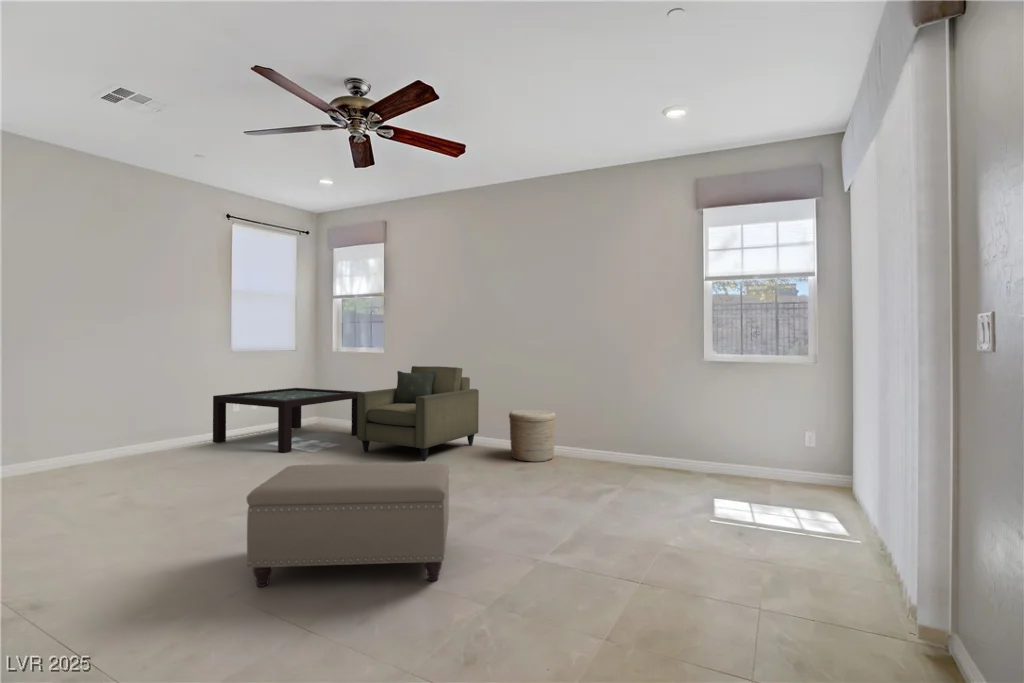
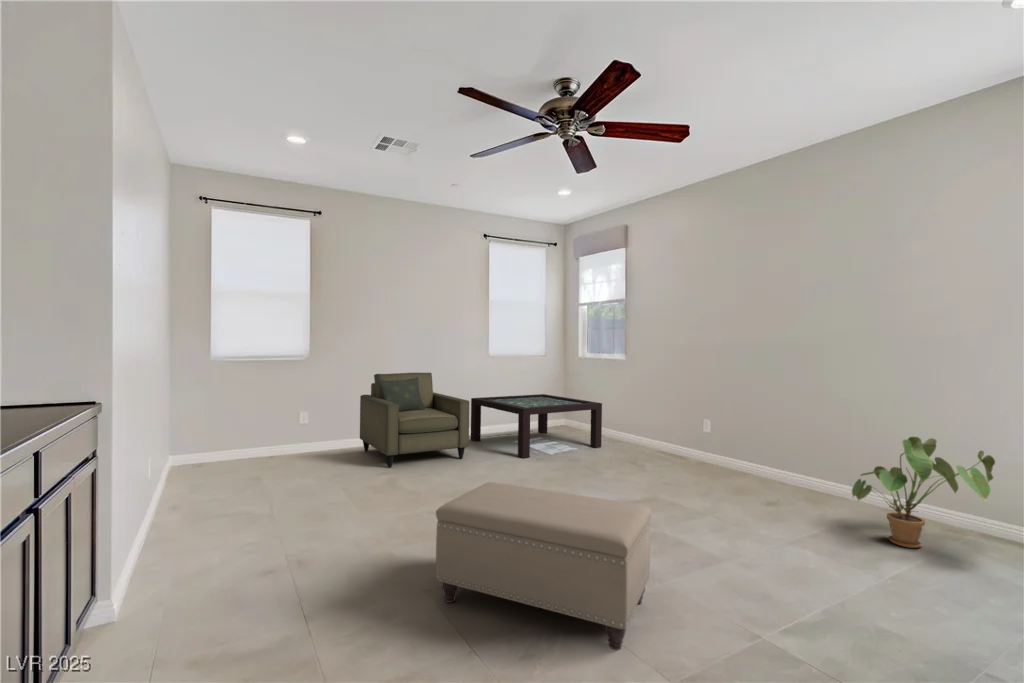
armchair: present [357,366,479,461] -> present [360,373,469,468]
house plant: none [572,396,651,474] -> present [852,437,995,548]
woven basket: present [509,410,556,462] -> none [763,441,832,512]

